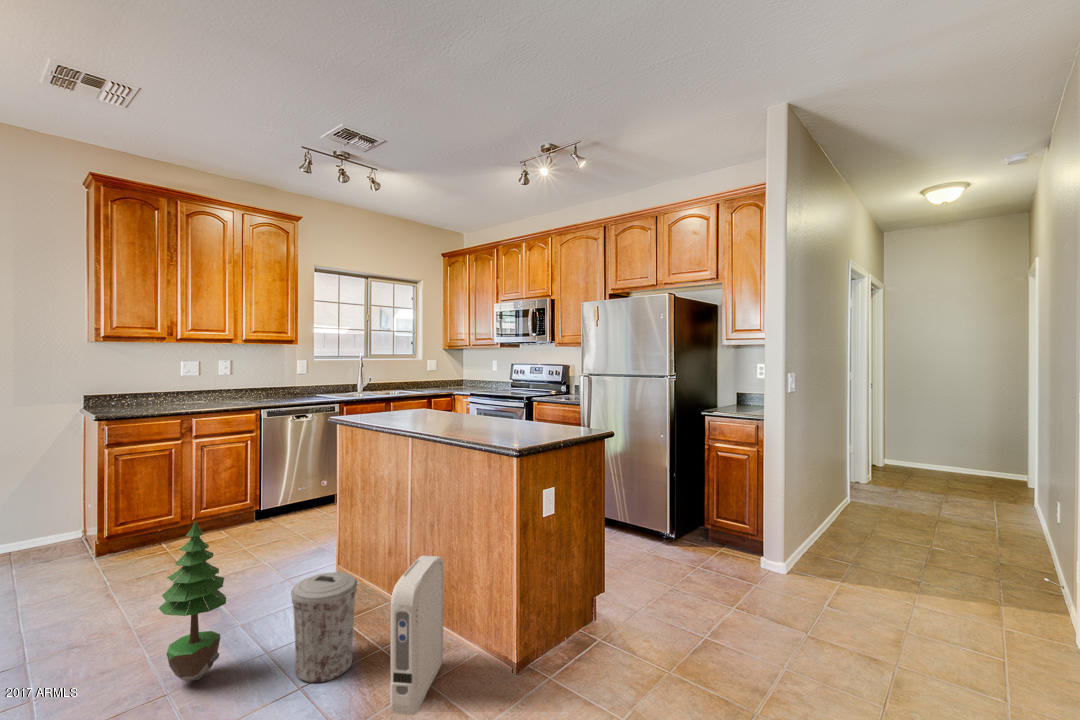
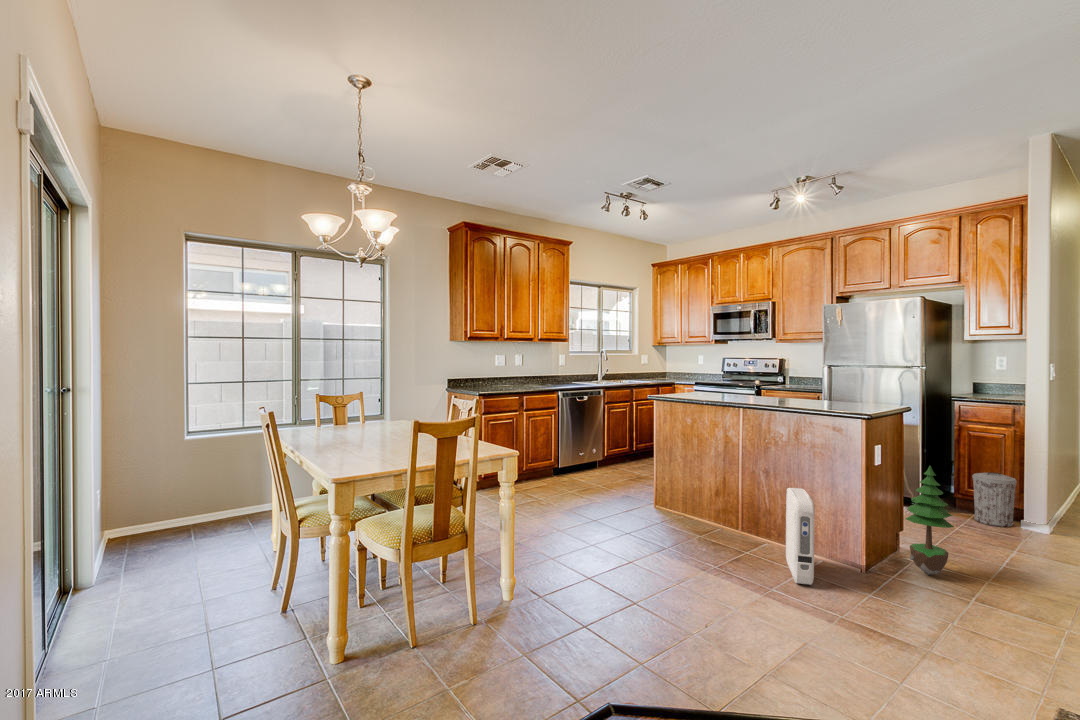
potted tree: present [159,521,226,681] -> present [906,466,954,575]
trash can: present [291,572,357,683] -> present [972,472,1017,527]

